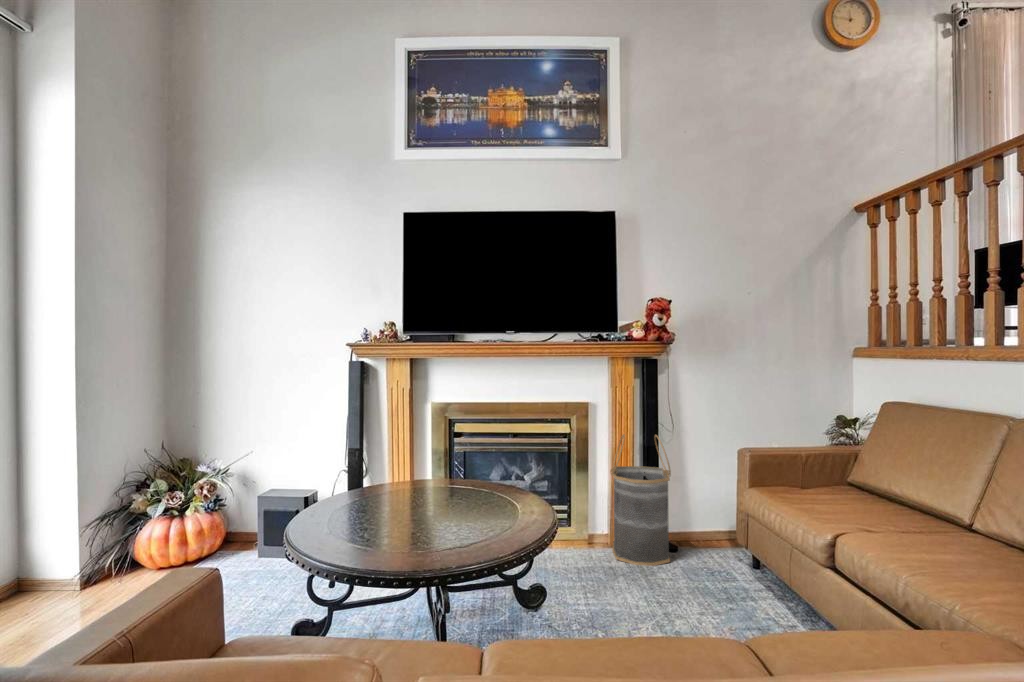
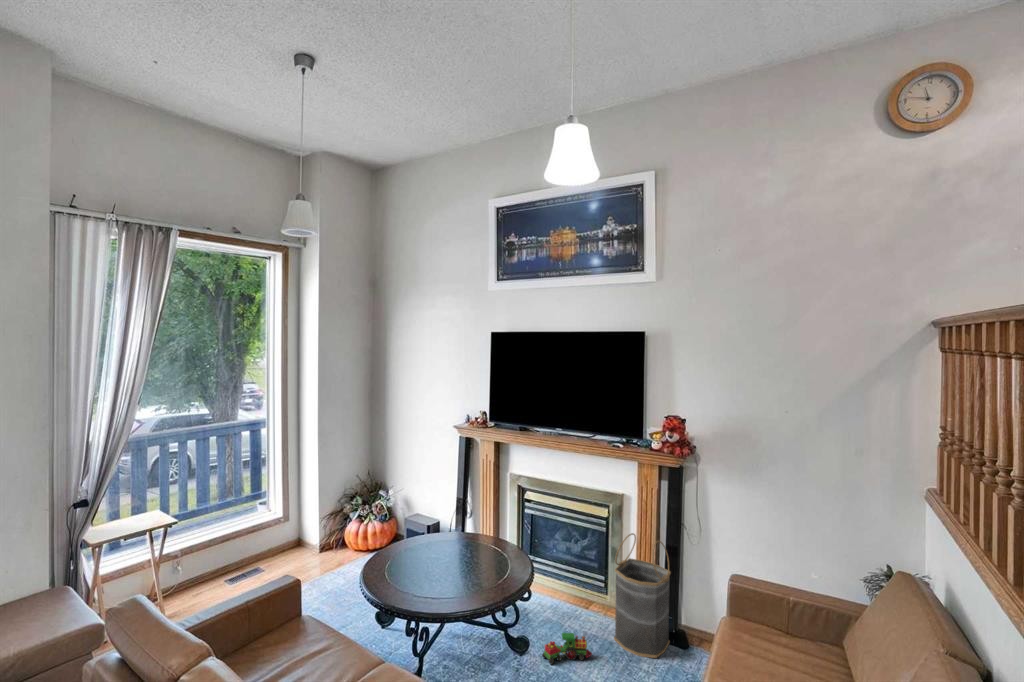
toy train: none [573,558,619,603] -> present [542,633,592,664]

